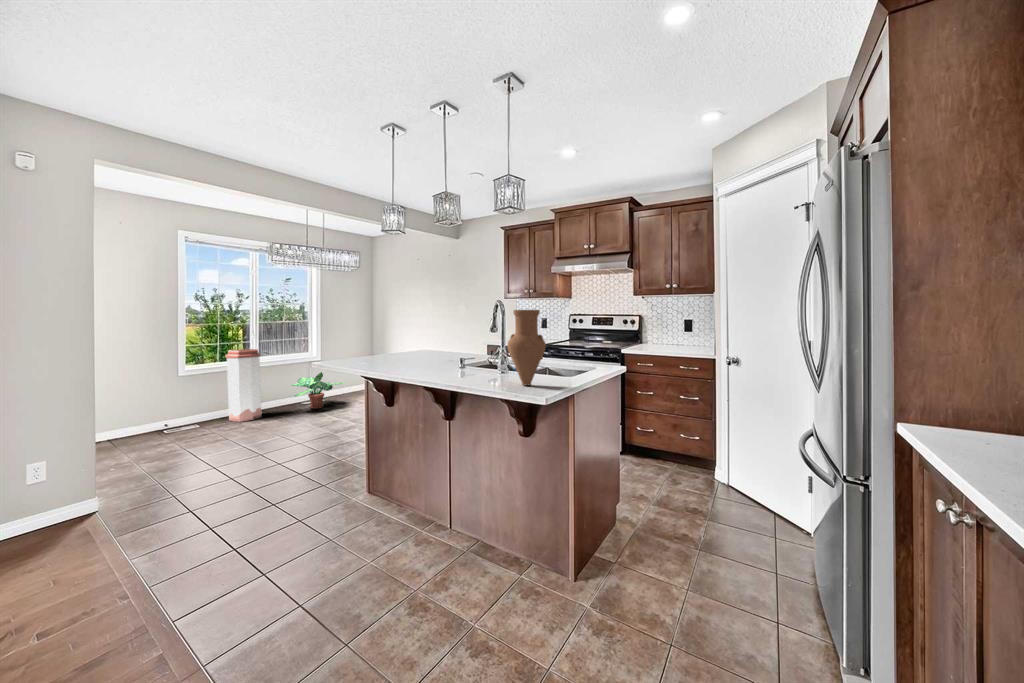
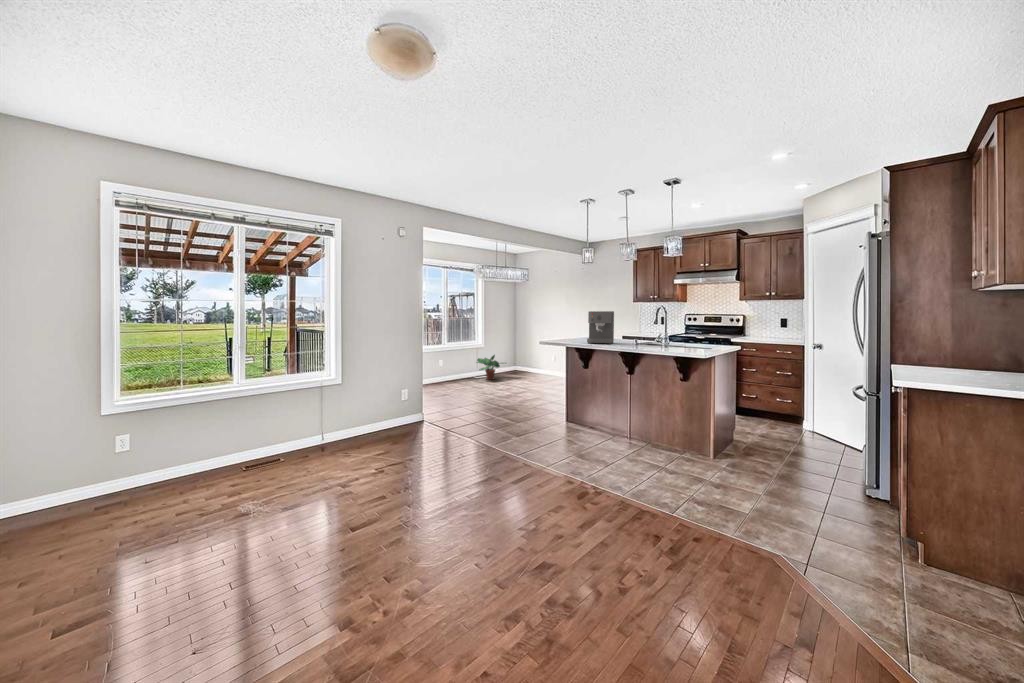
vase: present [507,310,546,386] -> none [678,311,700,351]
coffee maker: none [378,311,431,368] -> present [587,311,614,344]
trash can: present [226,349,261,422] -> none [440,337,460,385]

